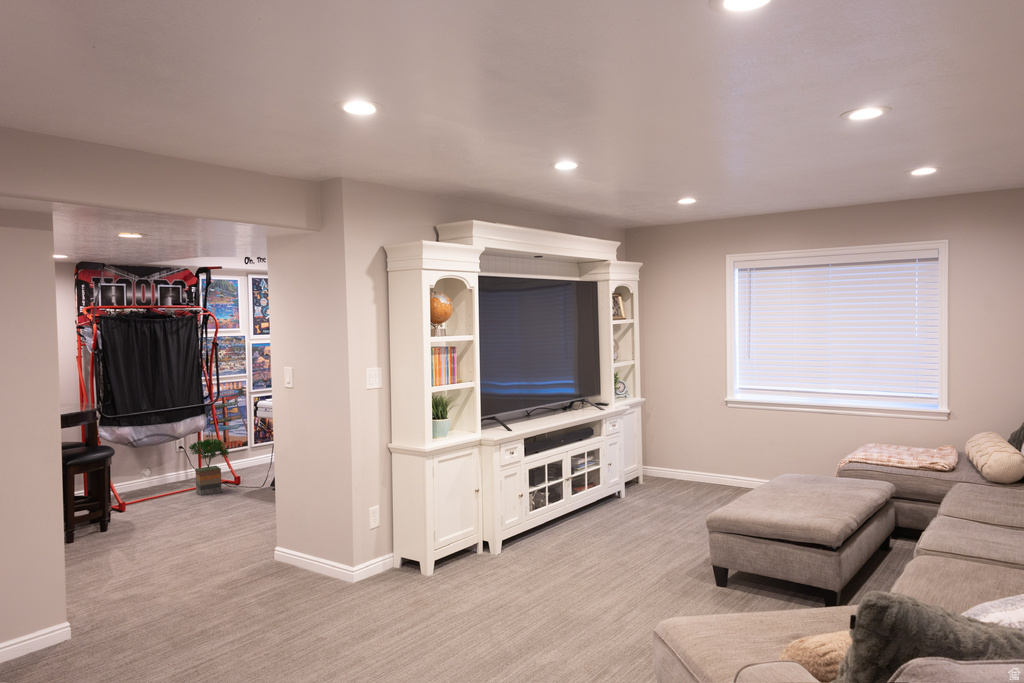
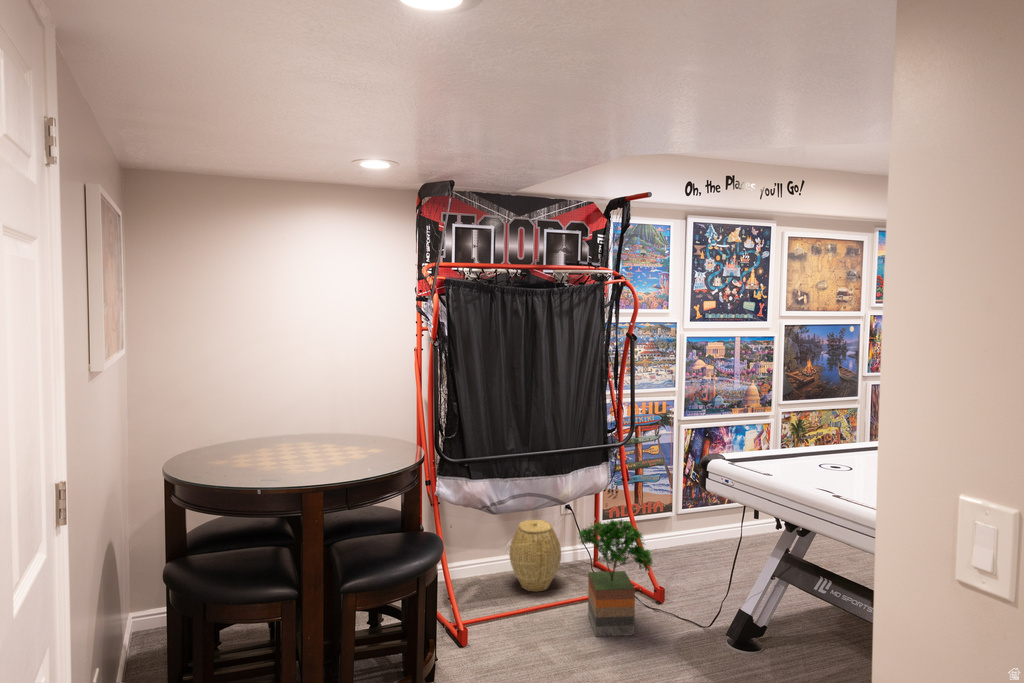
woven basket: none [145,453,178,492] -> present [509,520,561,591]

